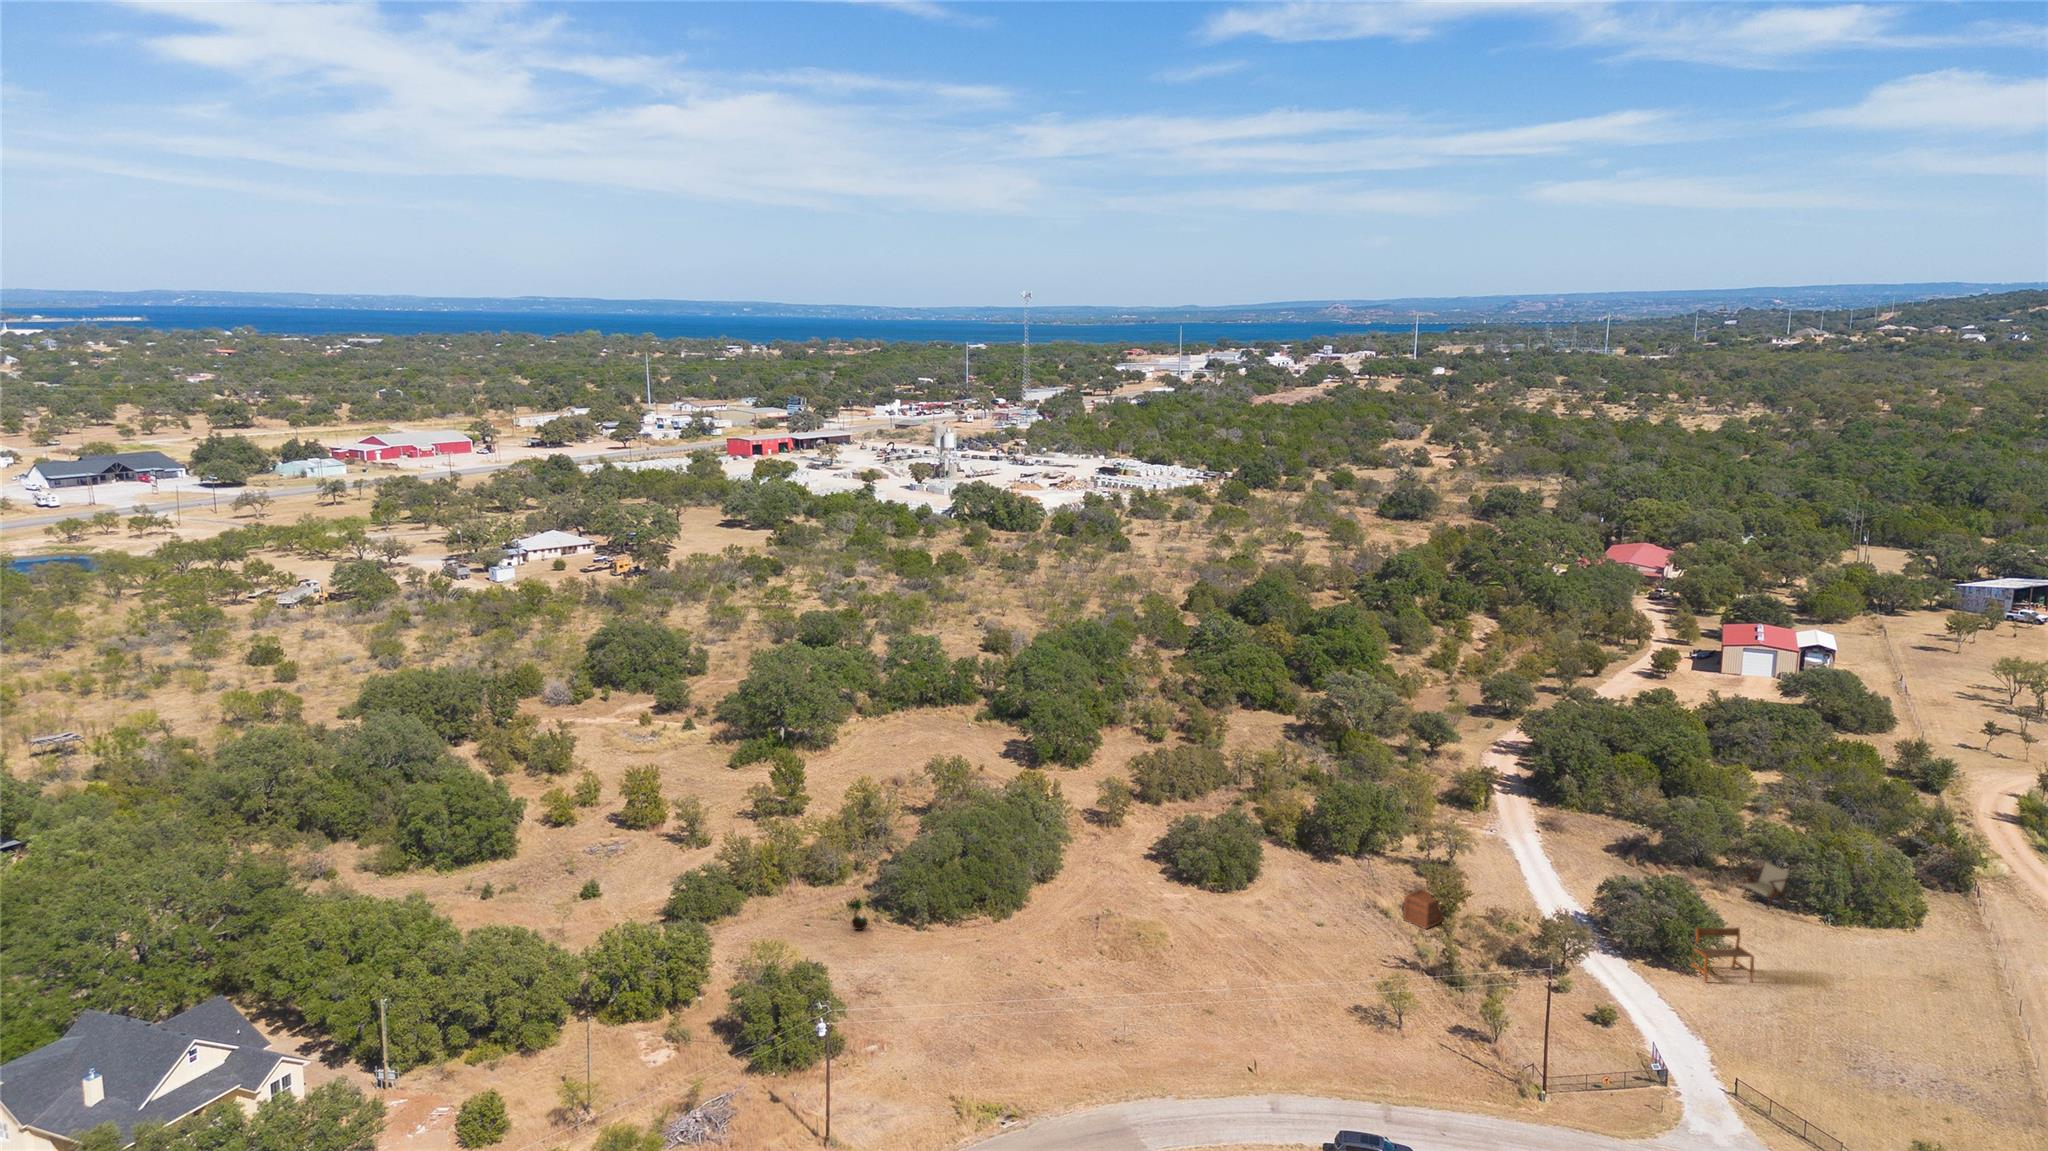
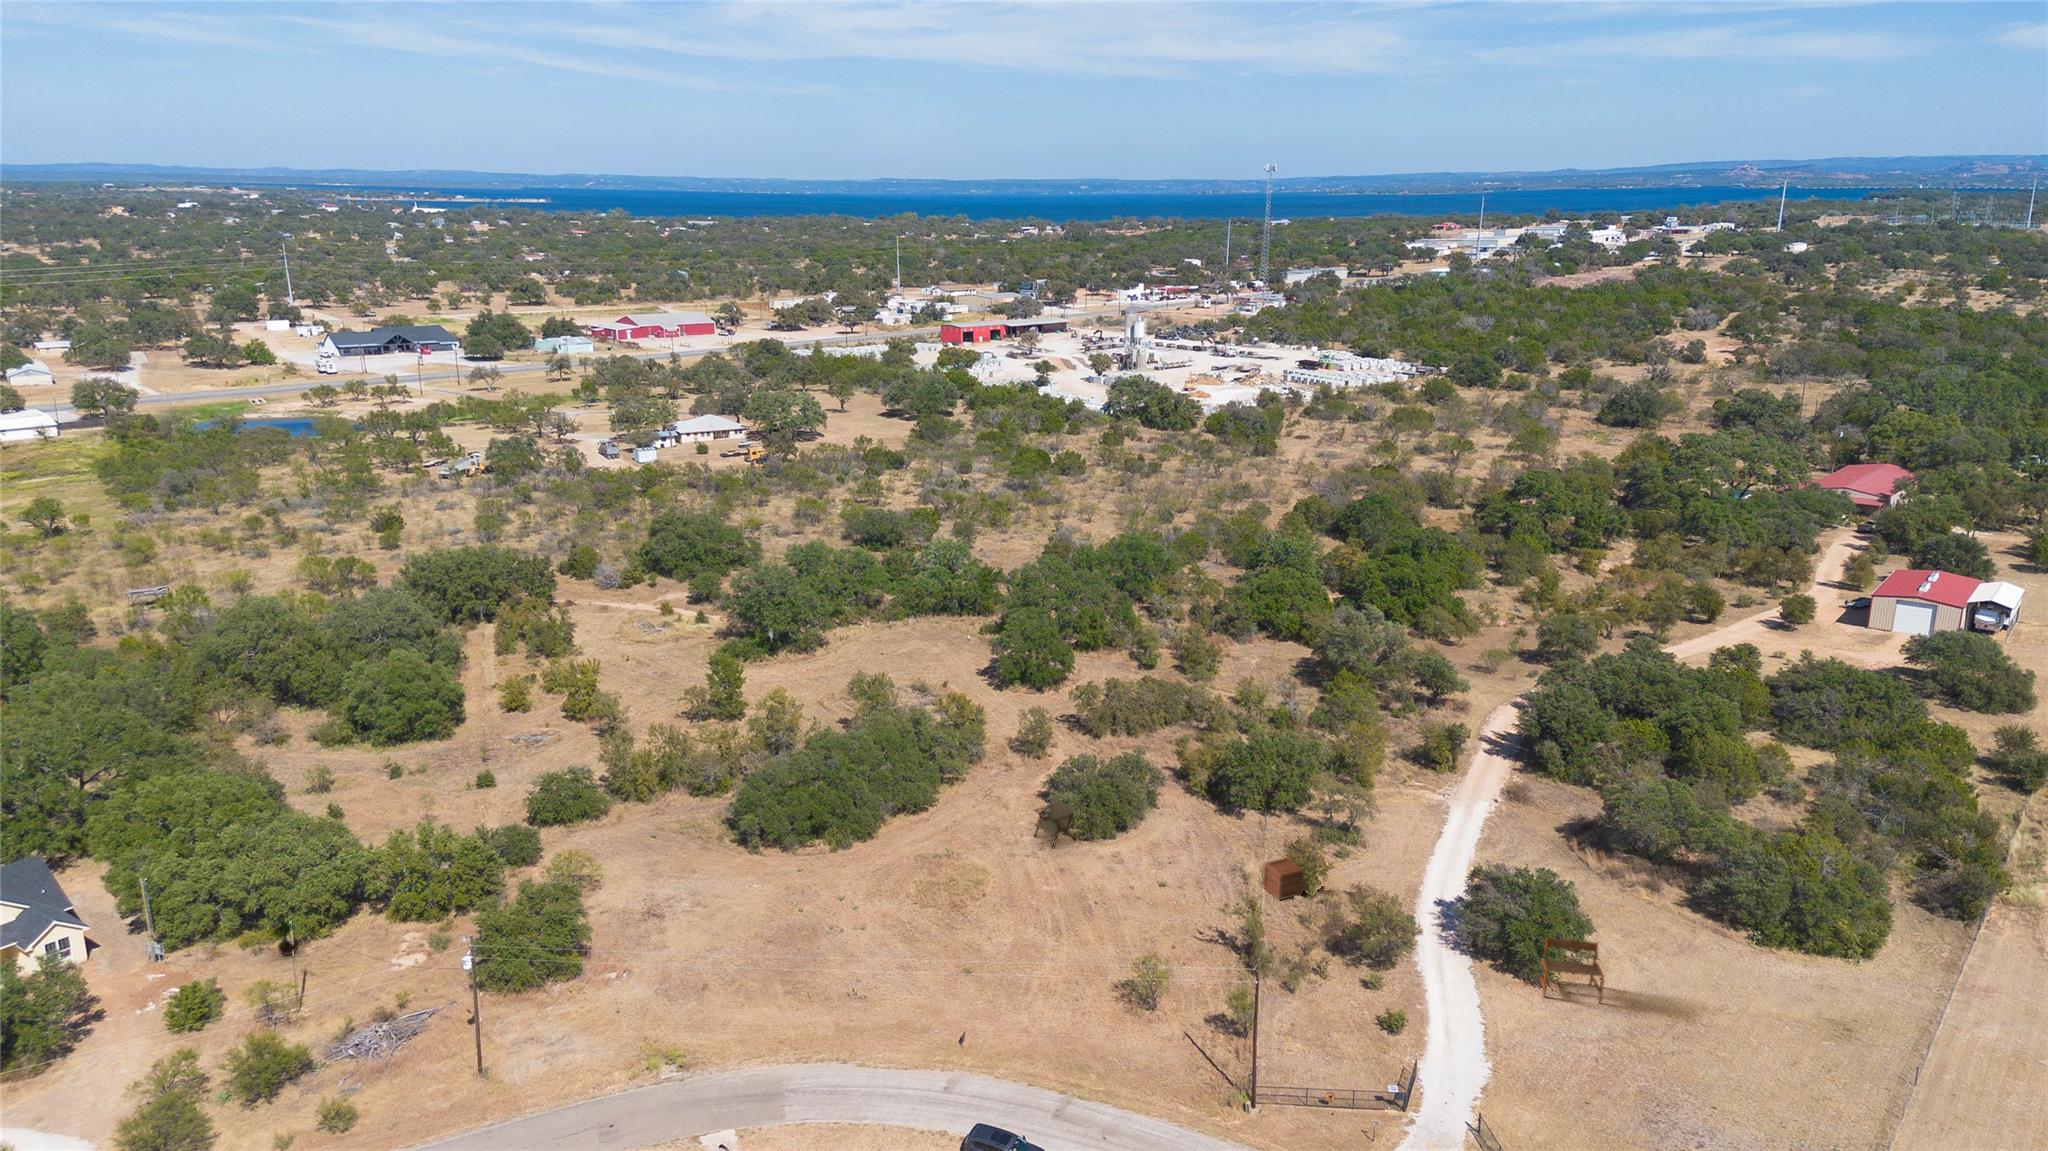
lounge chair: present [1743,862,1790,908] -> present [1035,798,1074,847]
potted tree: present [846,899,868,930] -> present [272,921,298,955]

